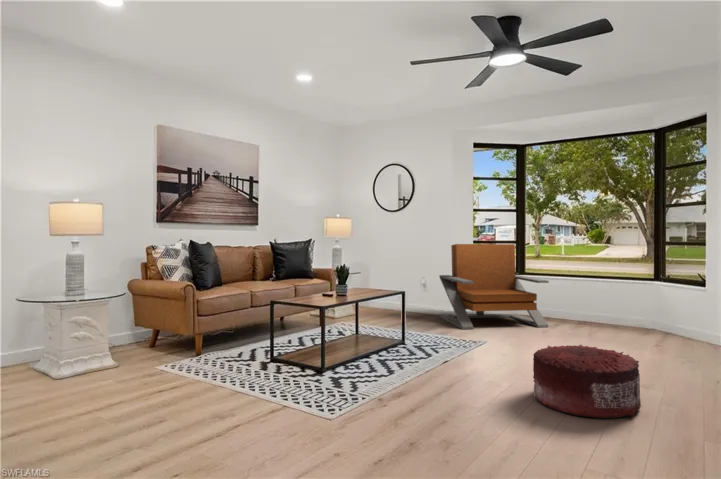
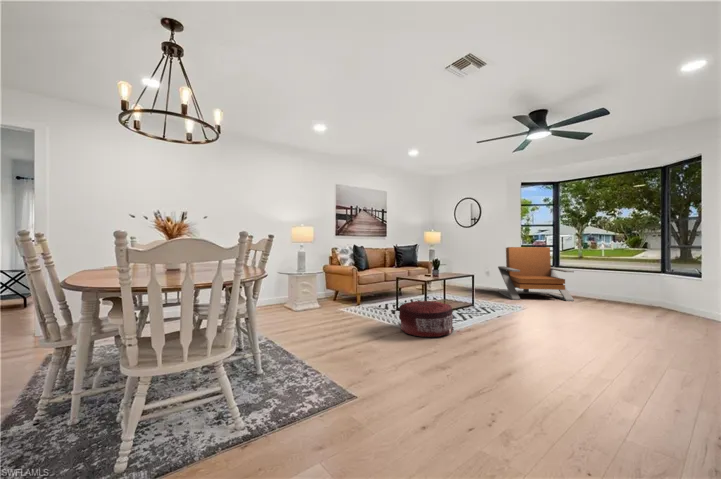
pouf: present [533,345,641,418] -> present [399,301,454,337]

